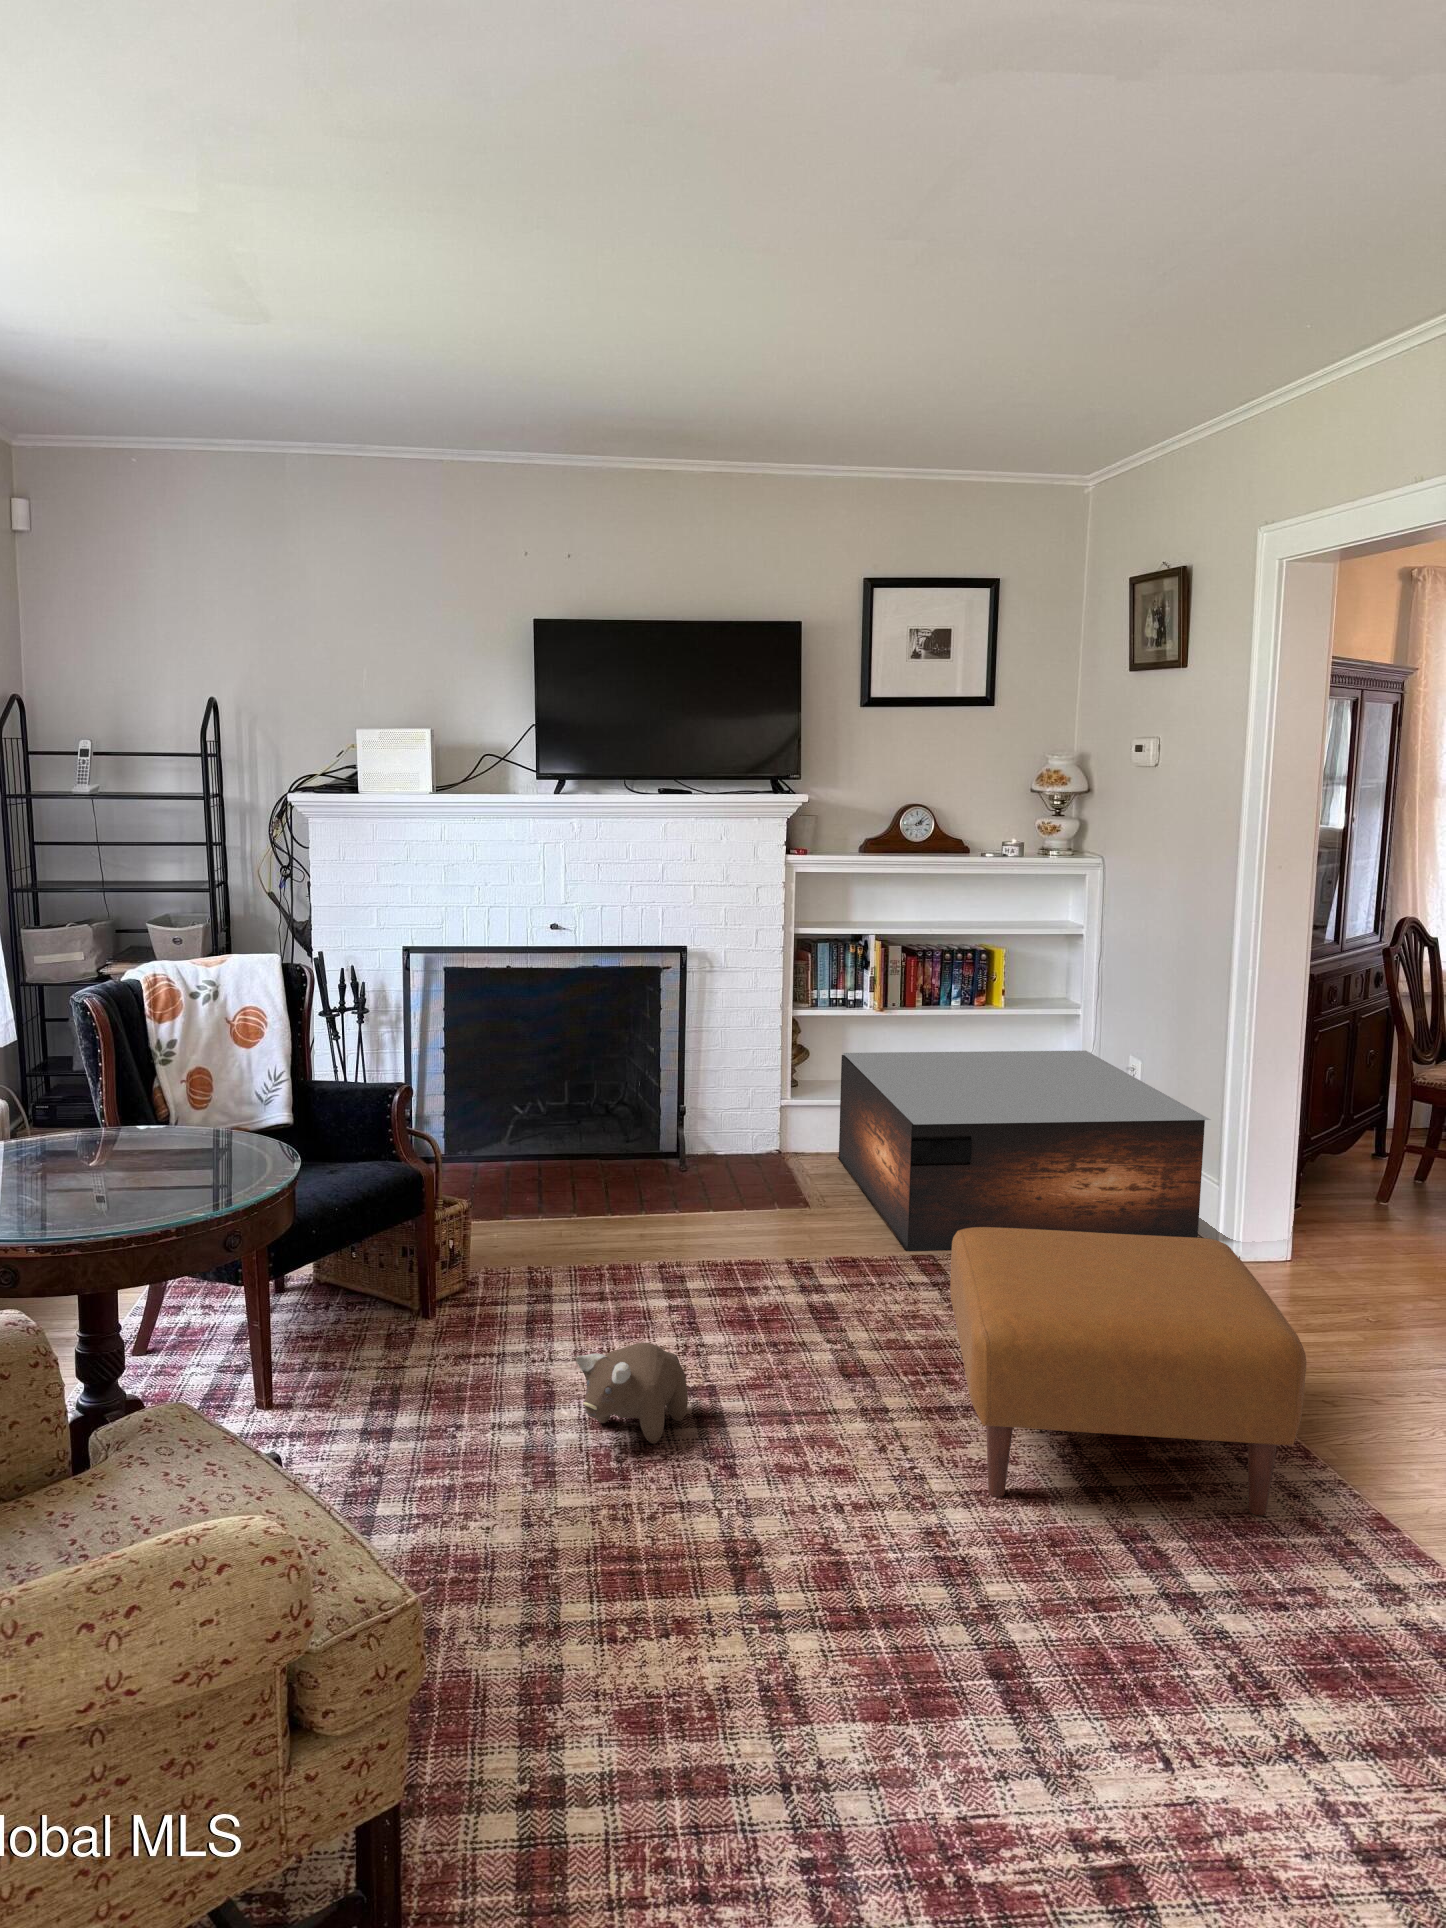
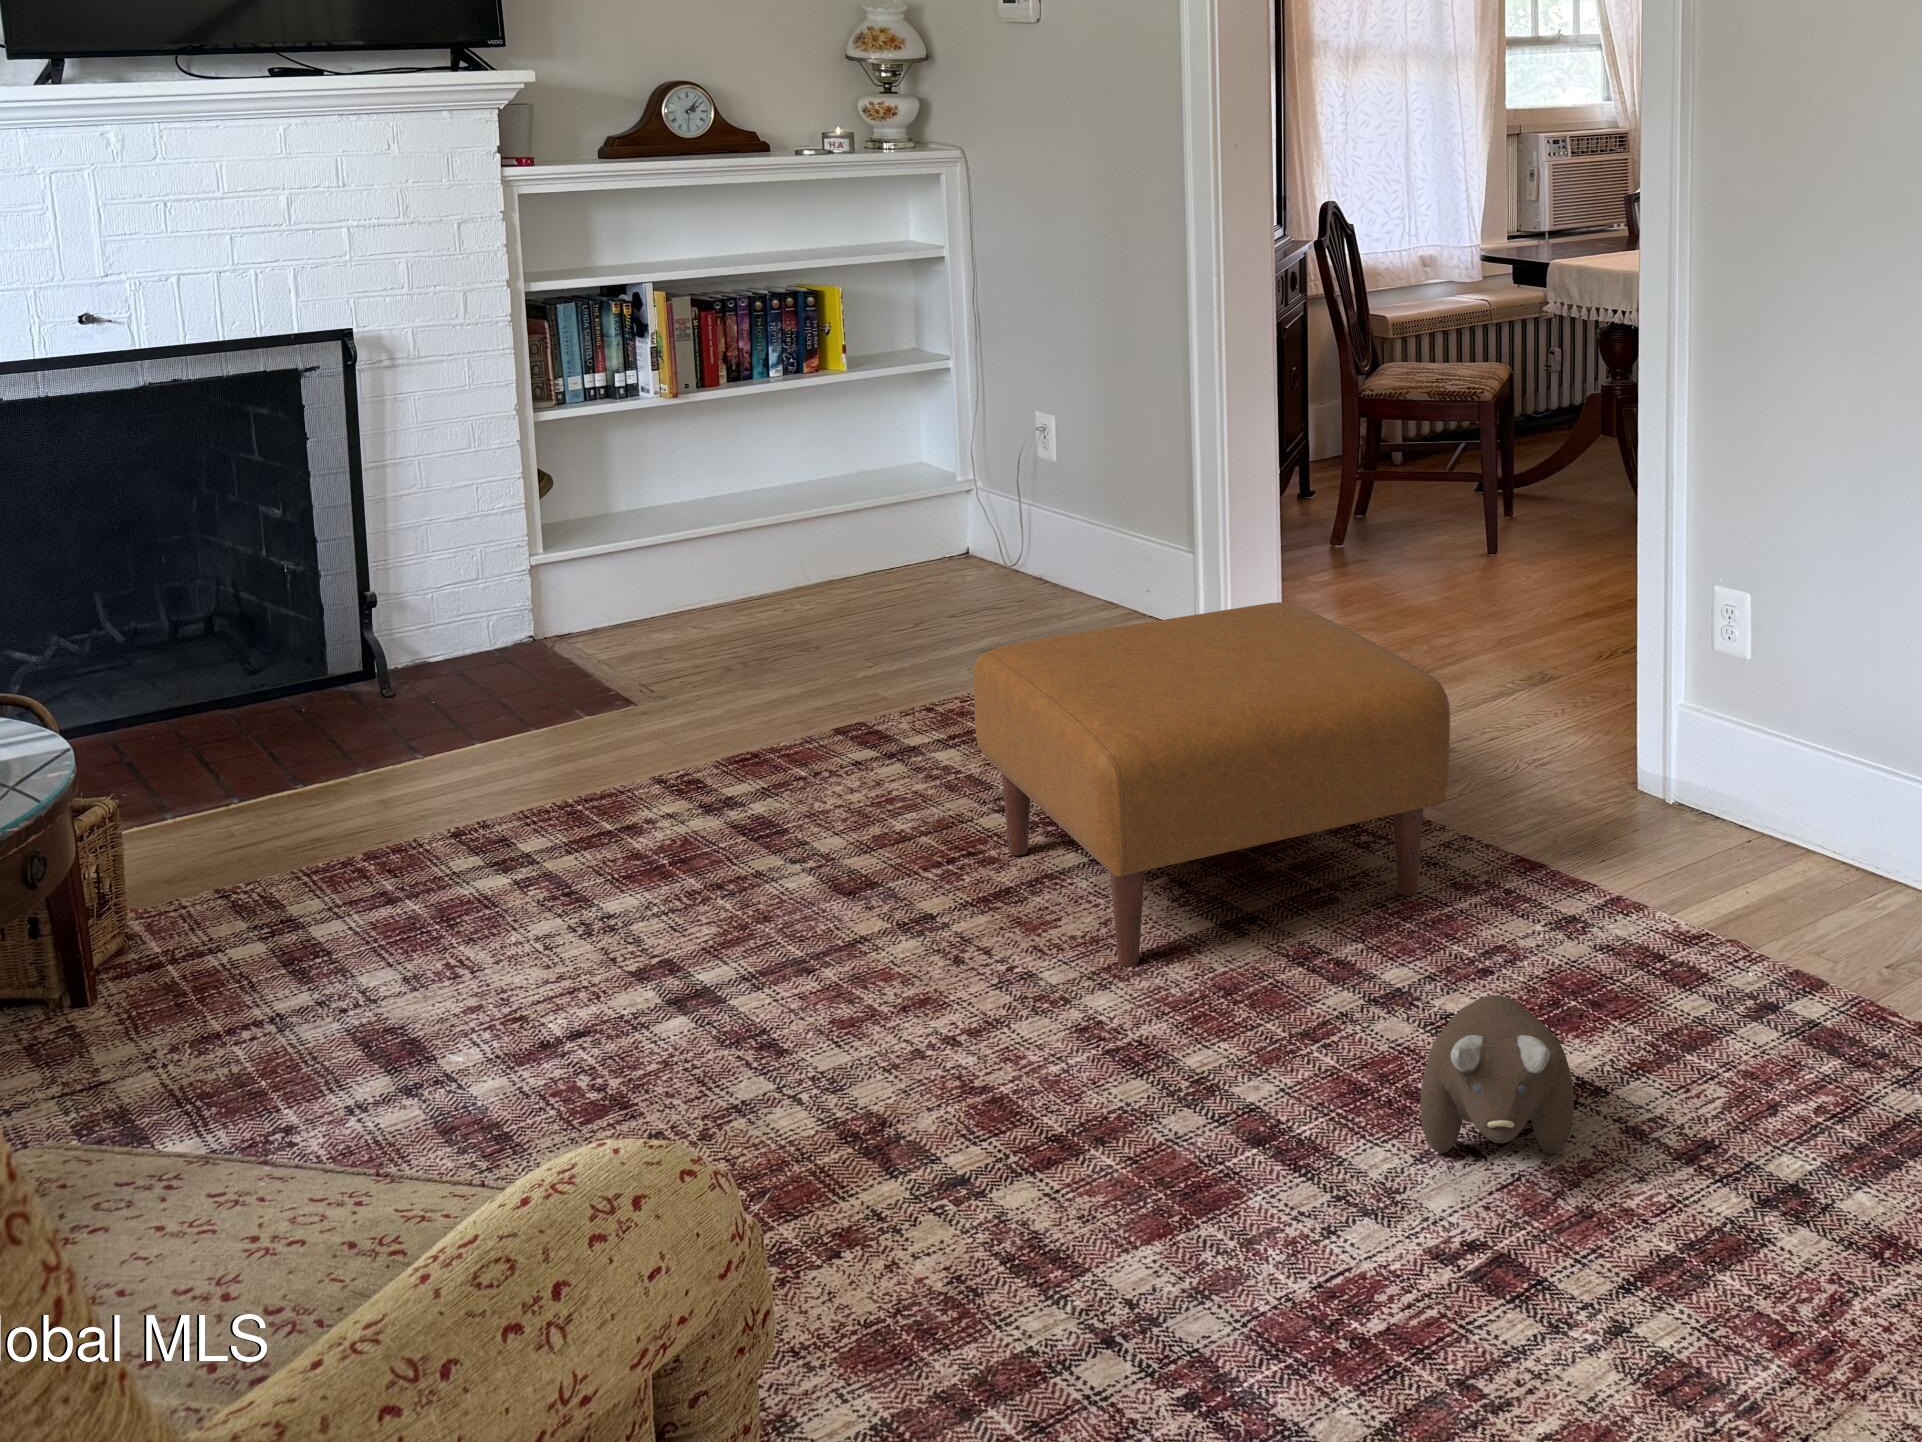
coffee table: present [837,1051,1210,1251] -> none [623,418,1176,722]
plush toy: present [576,1342,688,1443] -> present [1420,995,1574,1153]

